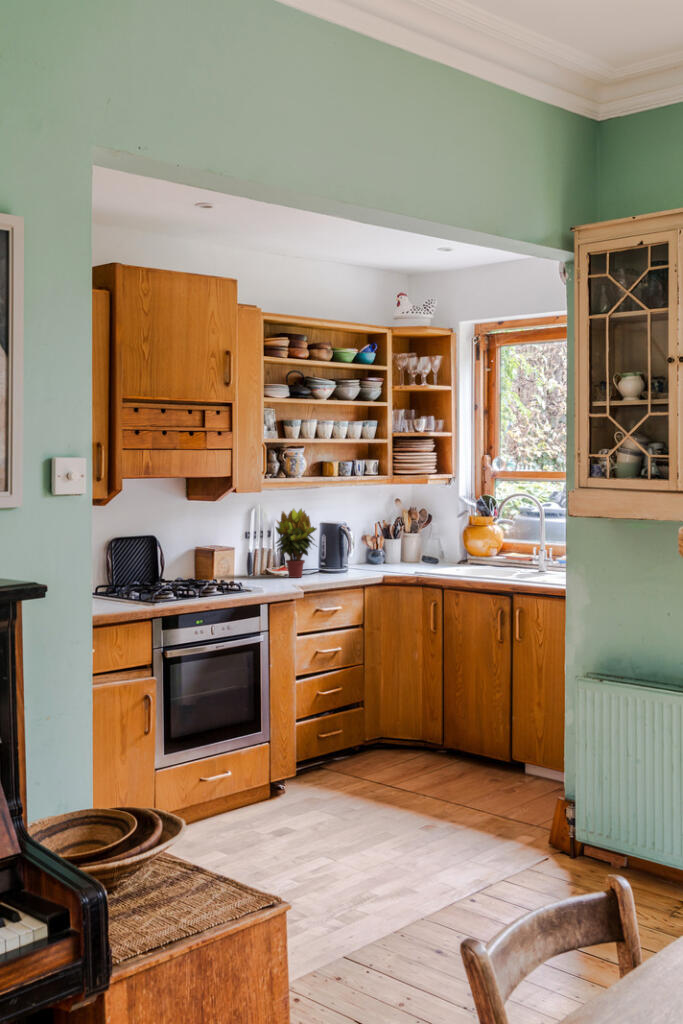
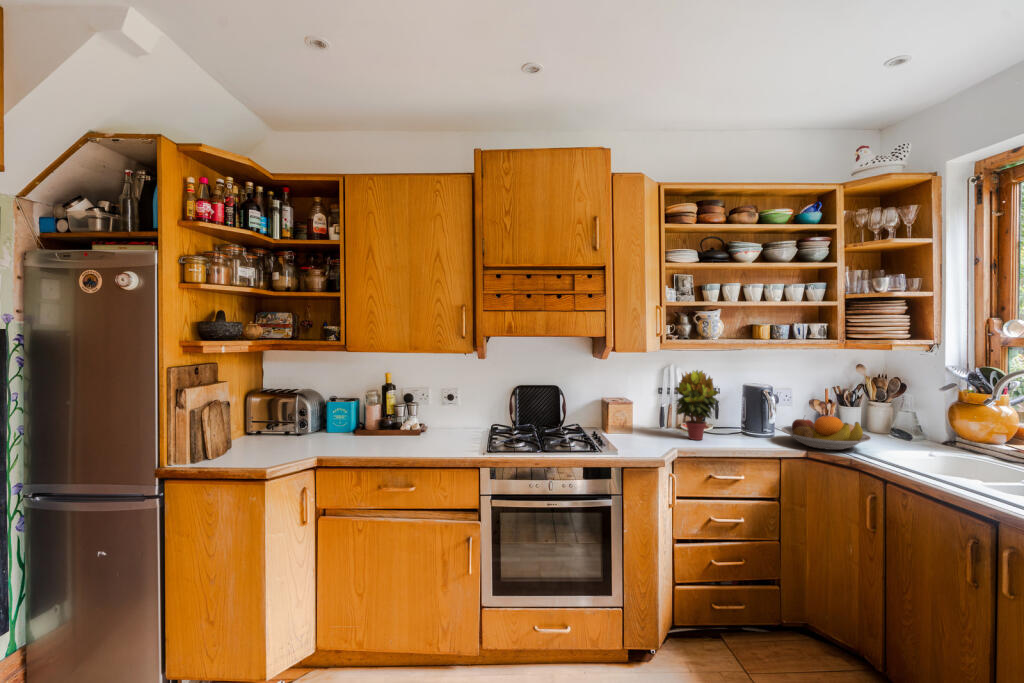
fruit bowl: none [358,544,423,573] -> present [782,416,871,450]

